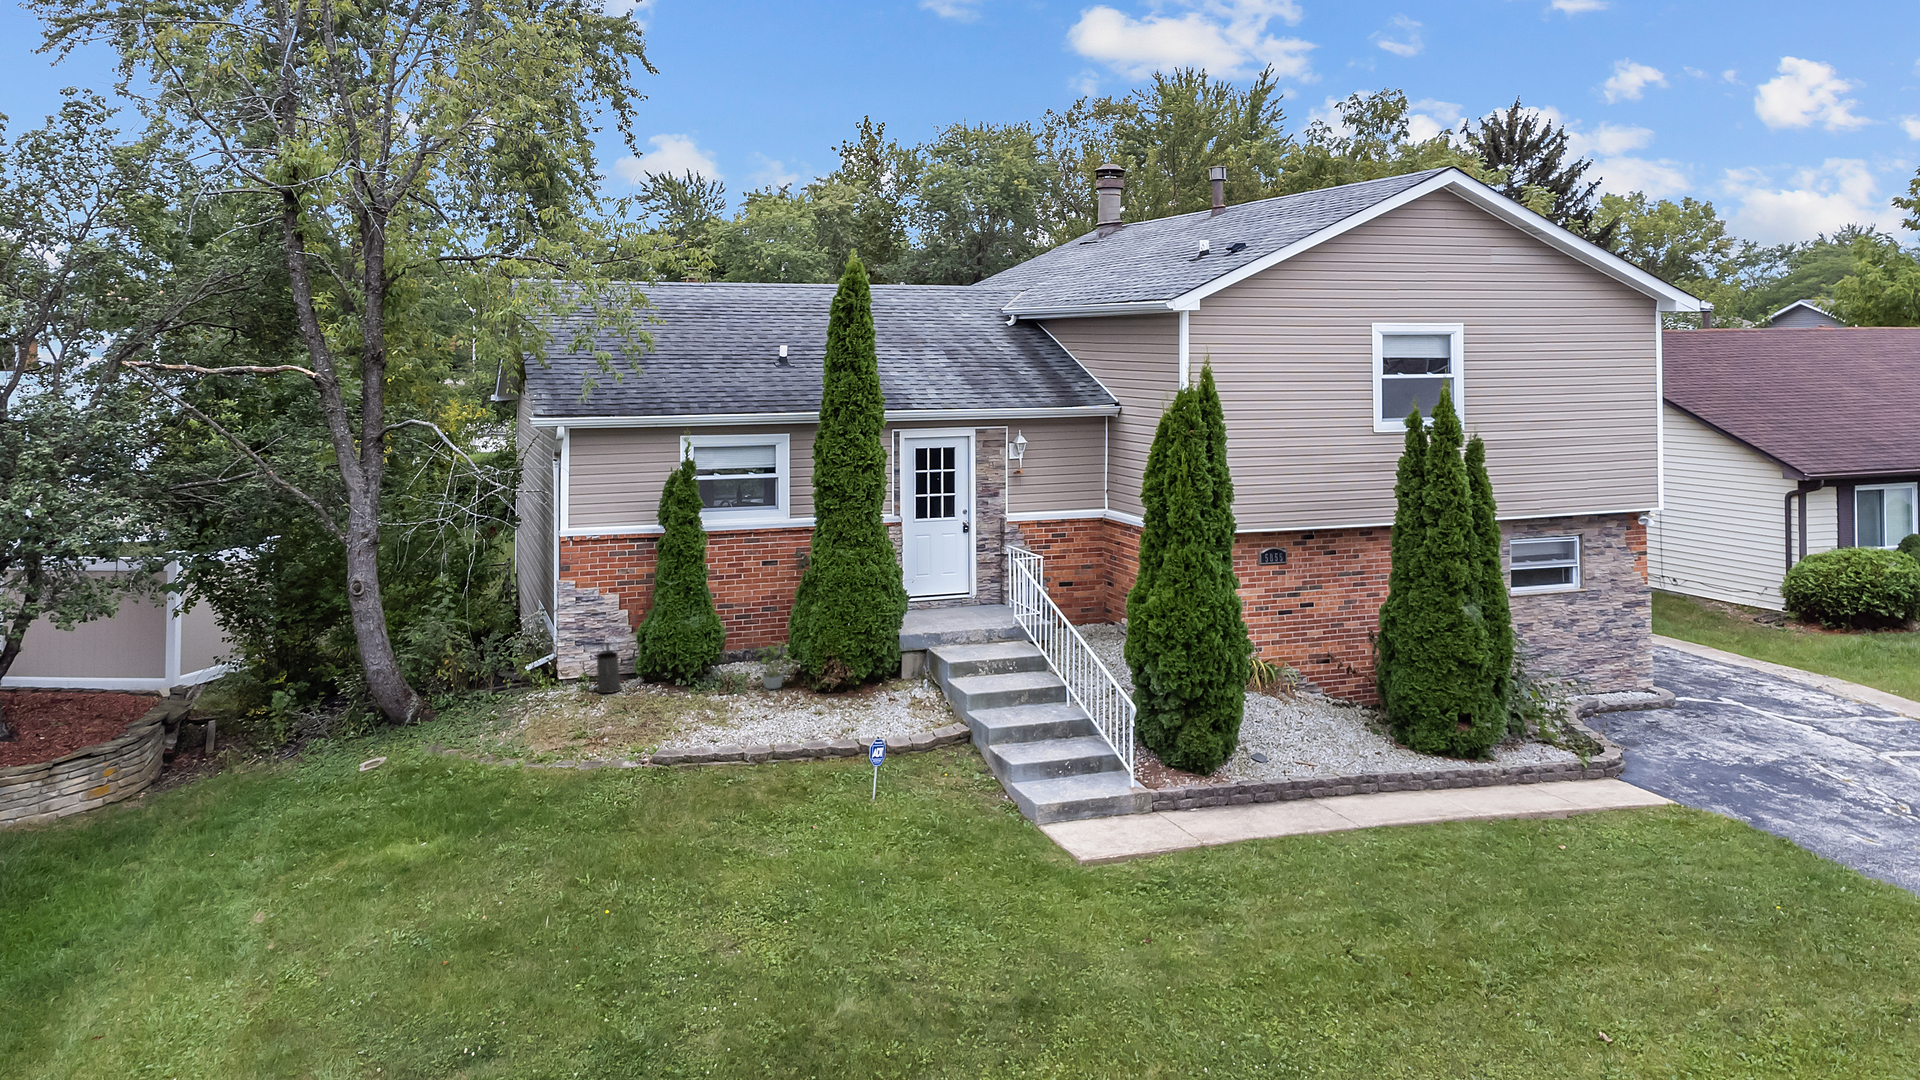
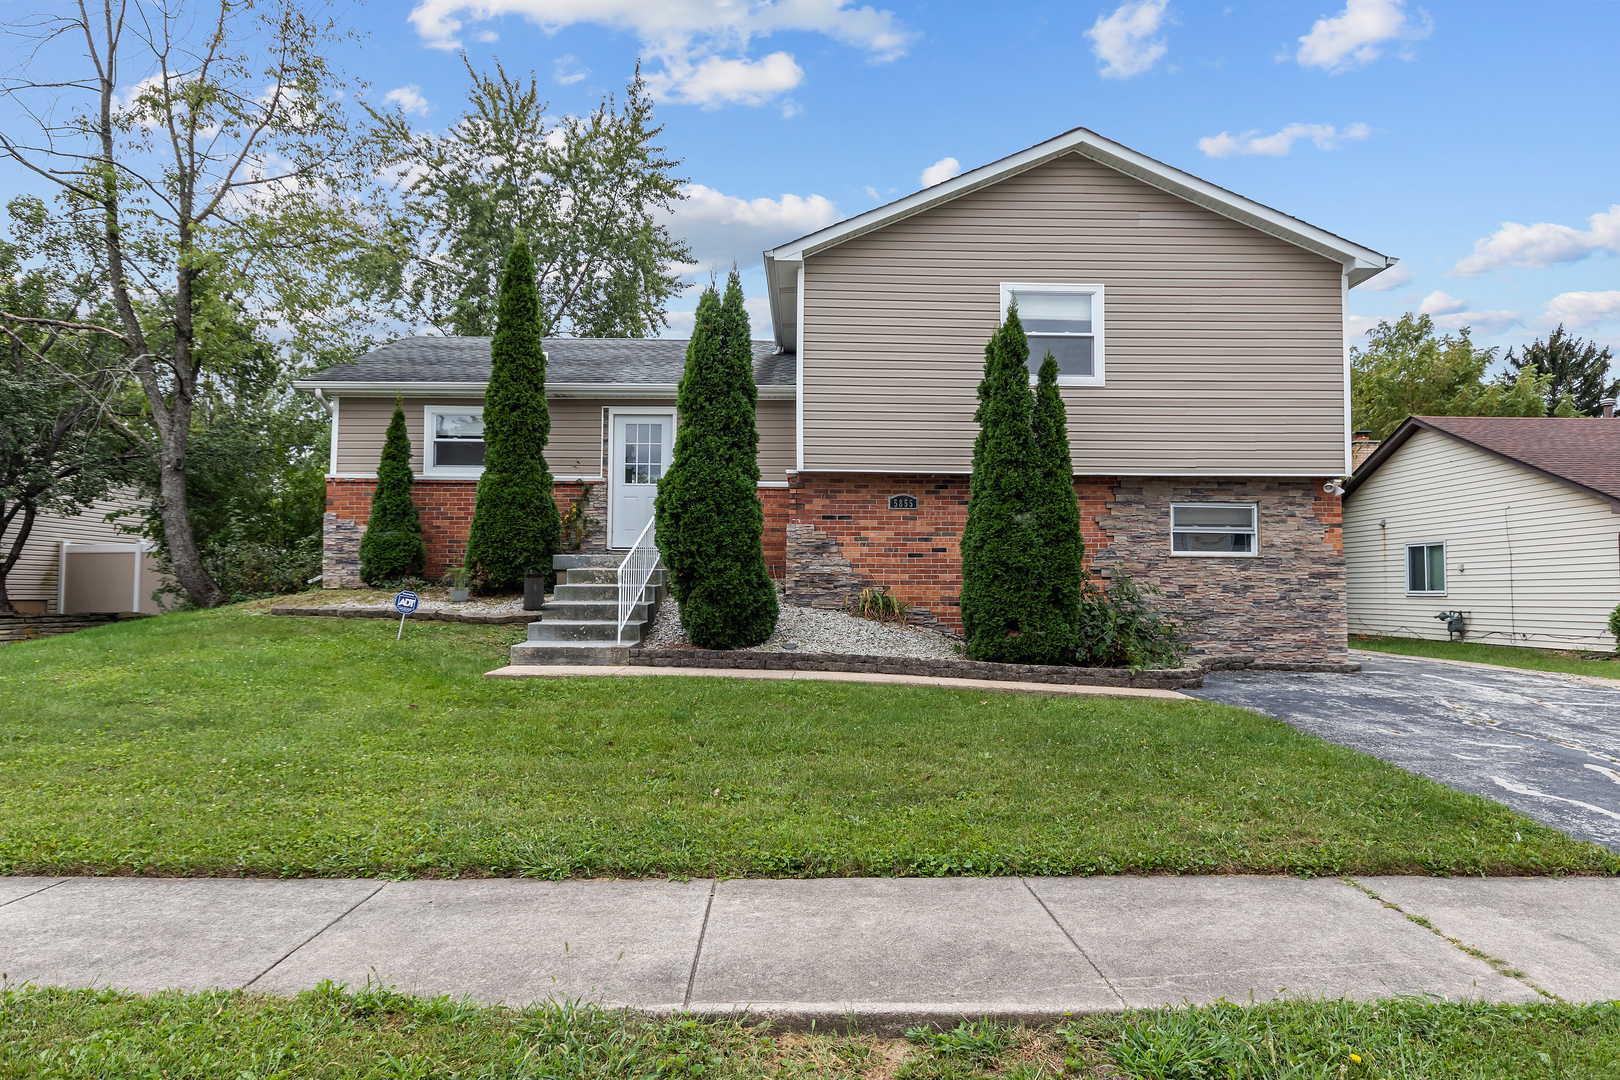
watering can: present [597,643,622,693] -> present [523,566,545,609]

